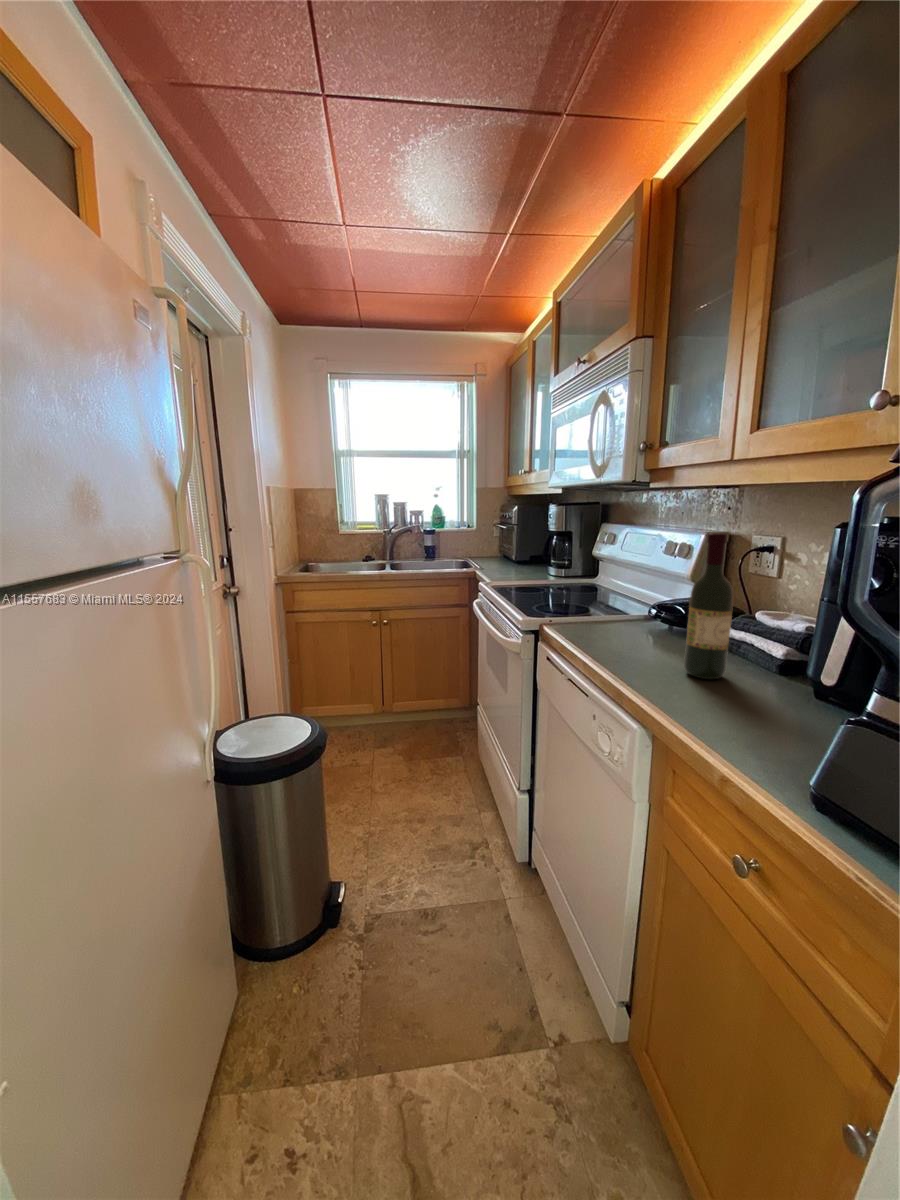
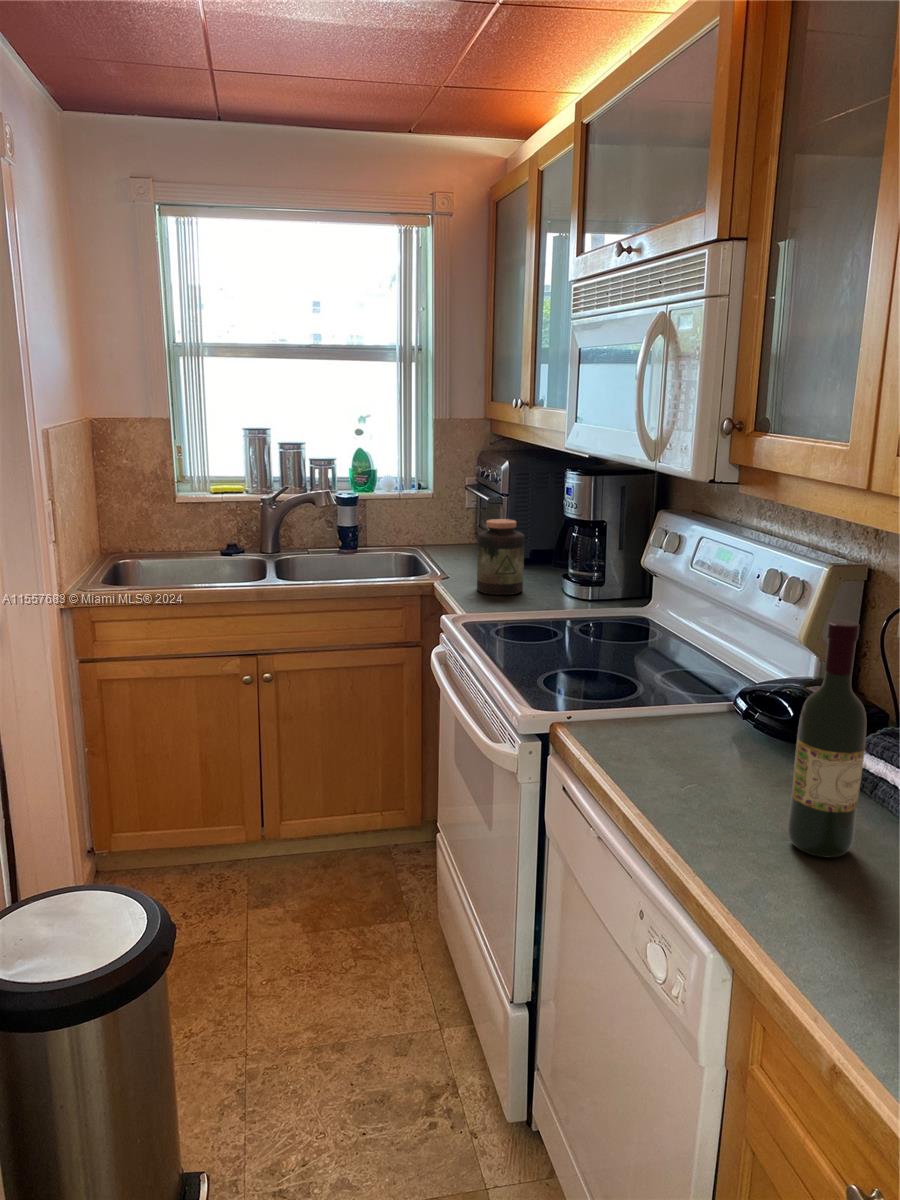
jar: none [500,534,526,575] -> present [477,519,524,595]

